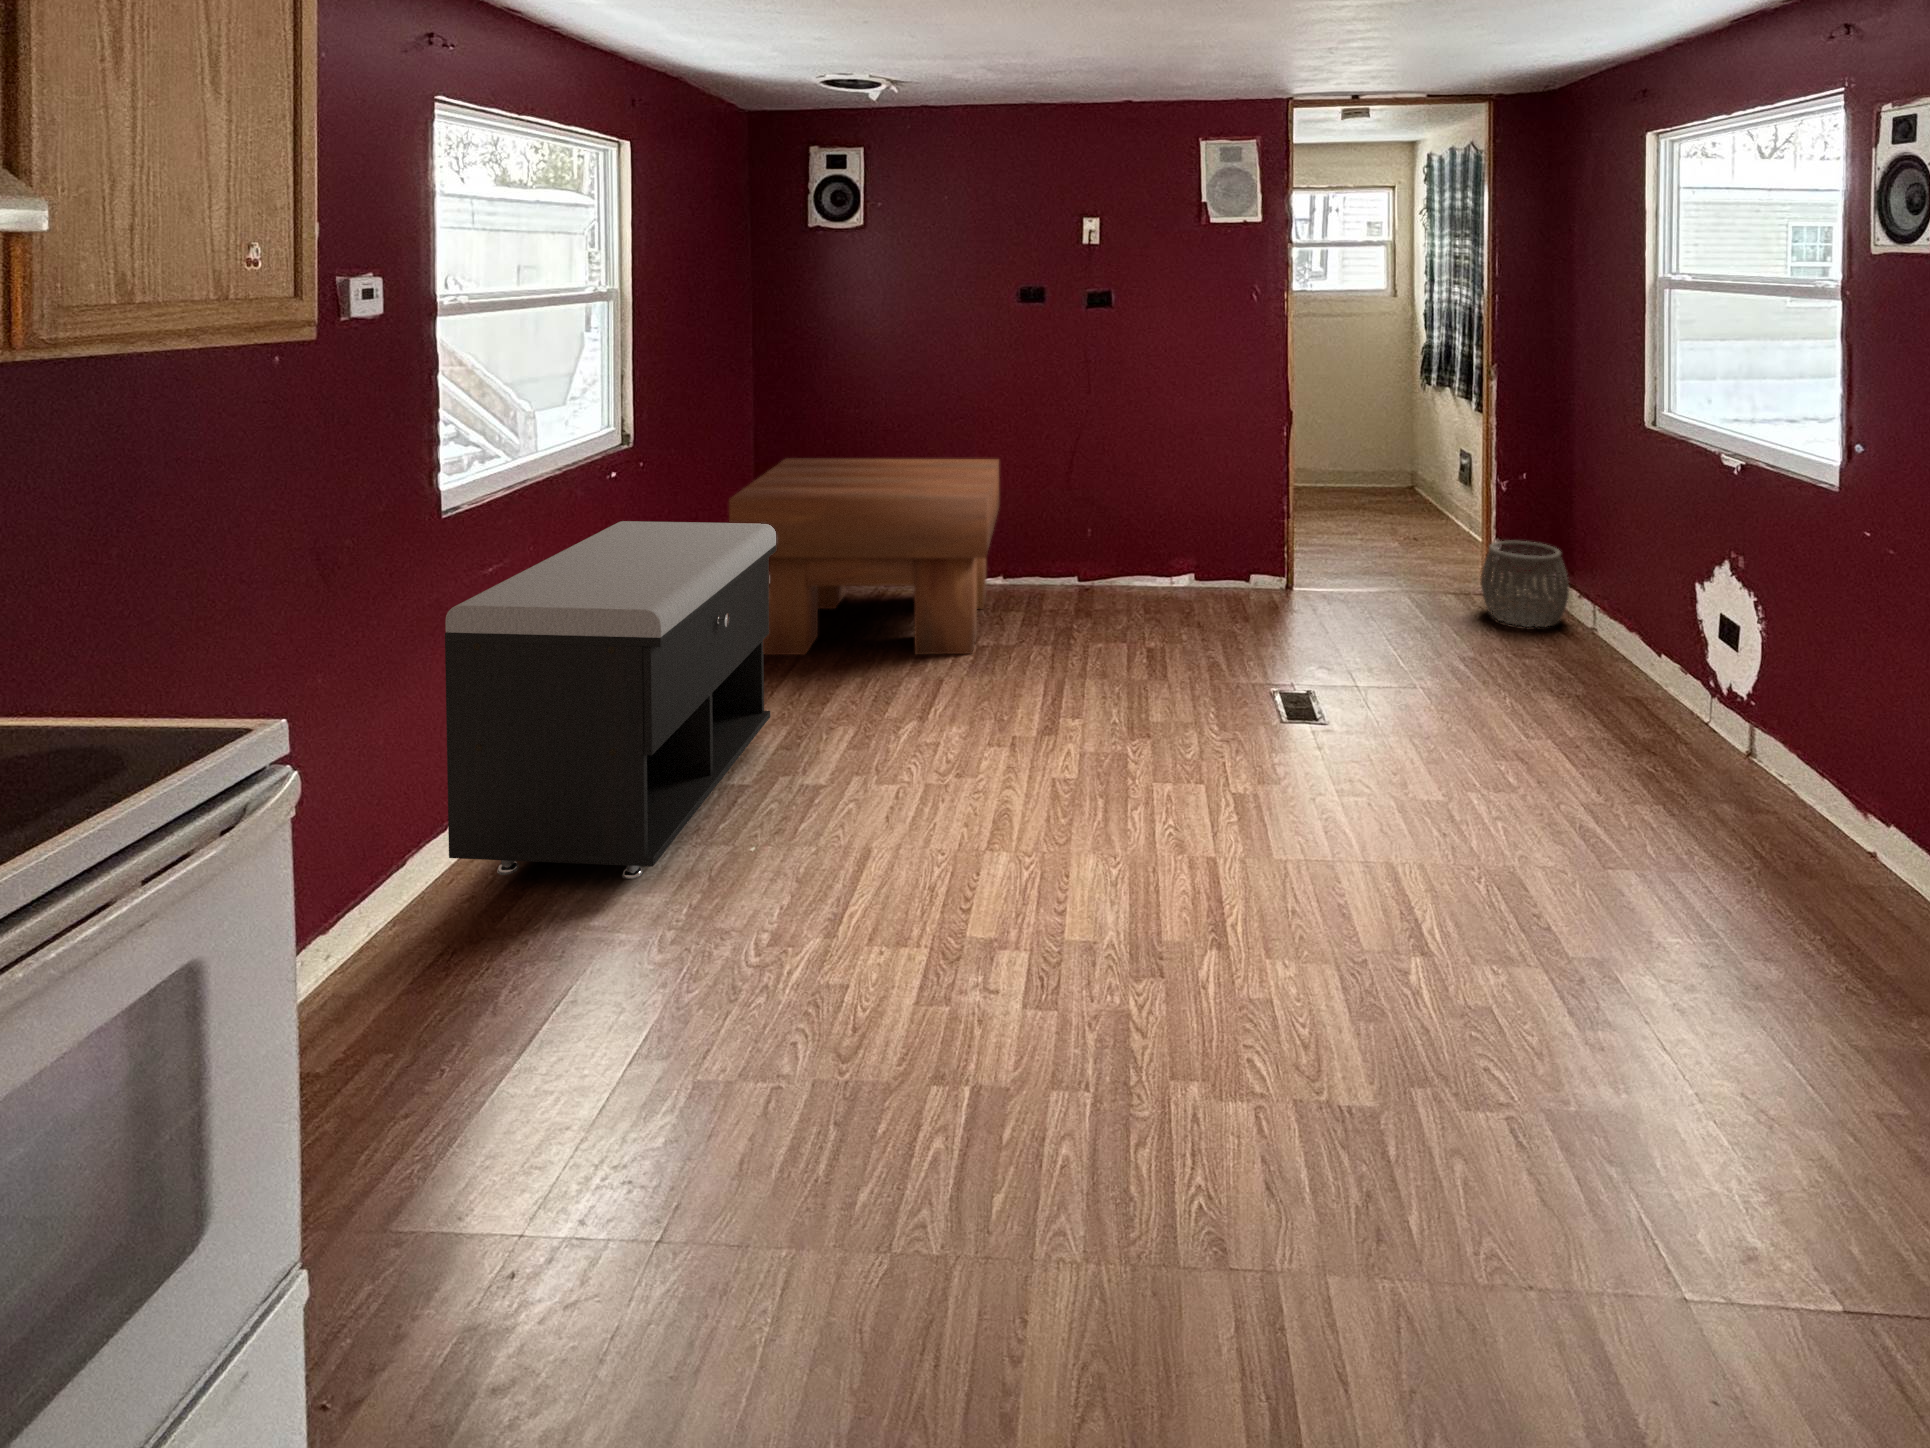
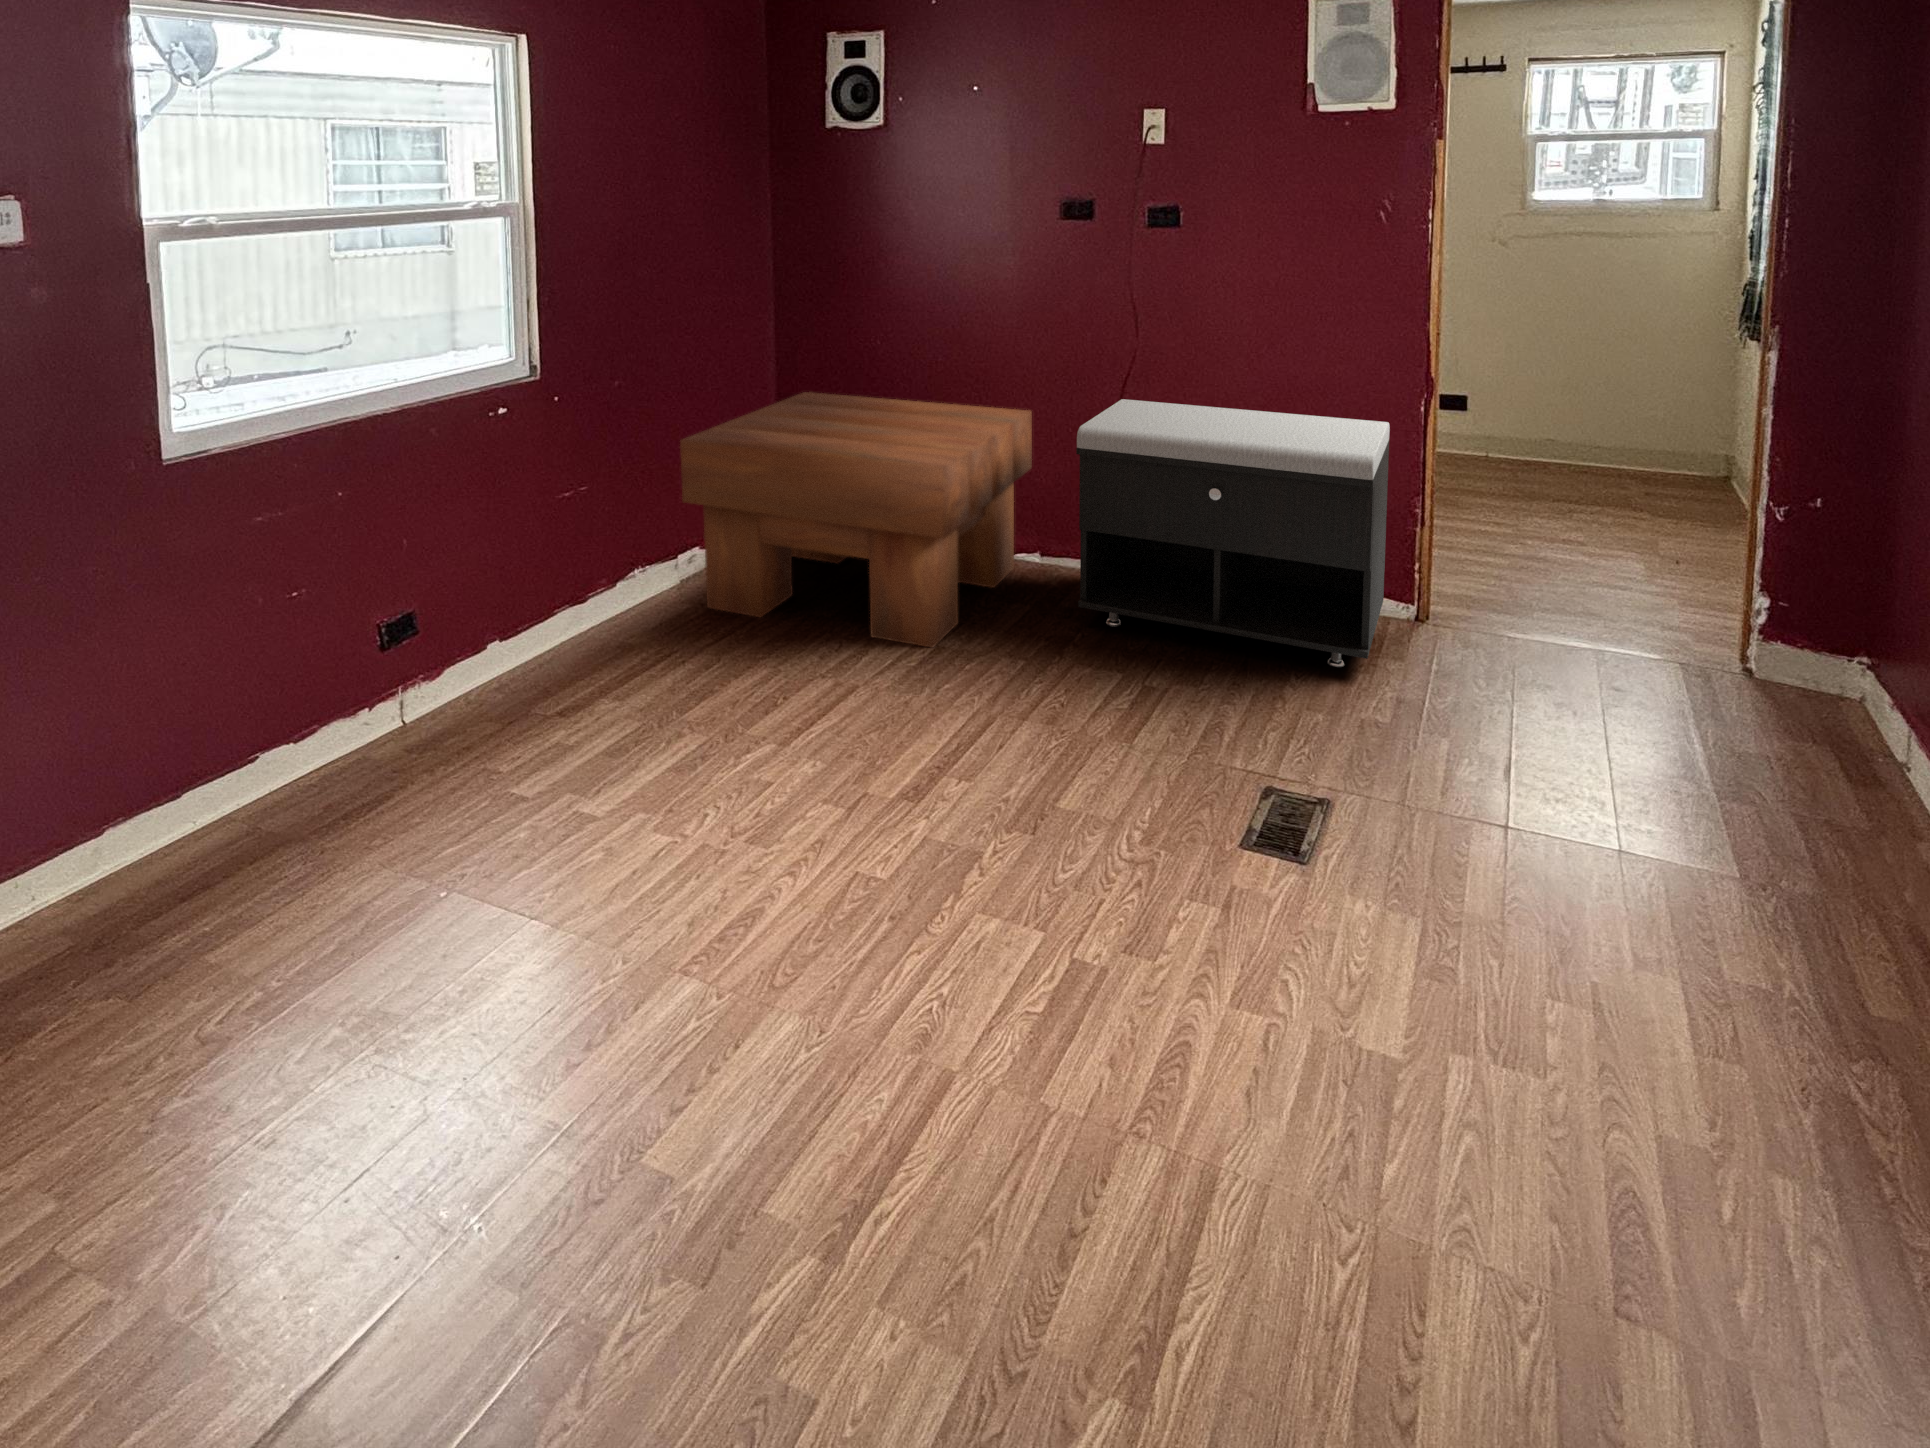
storage bench: present [445,521,777,879] -> present [1076,399,1390,667]
woven basket: present [1481,541,1569,627] -> none [1707,602,1874,751]

